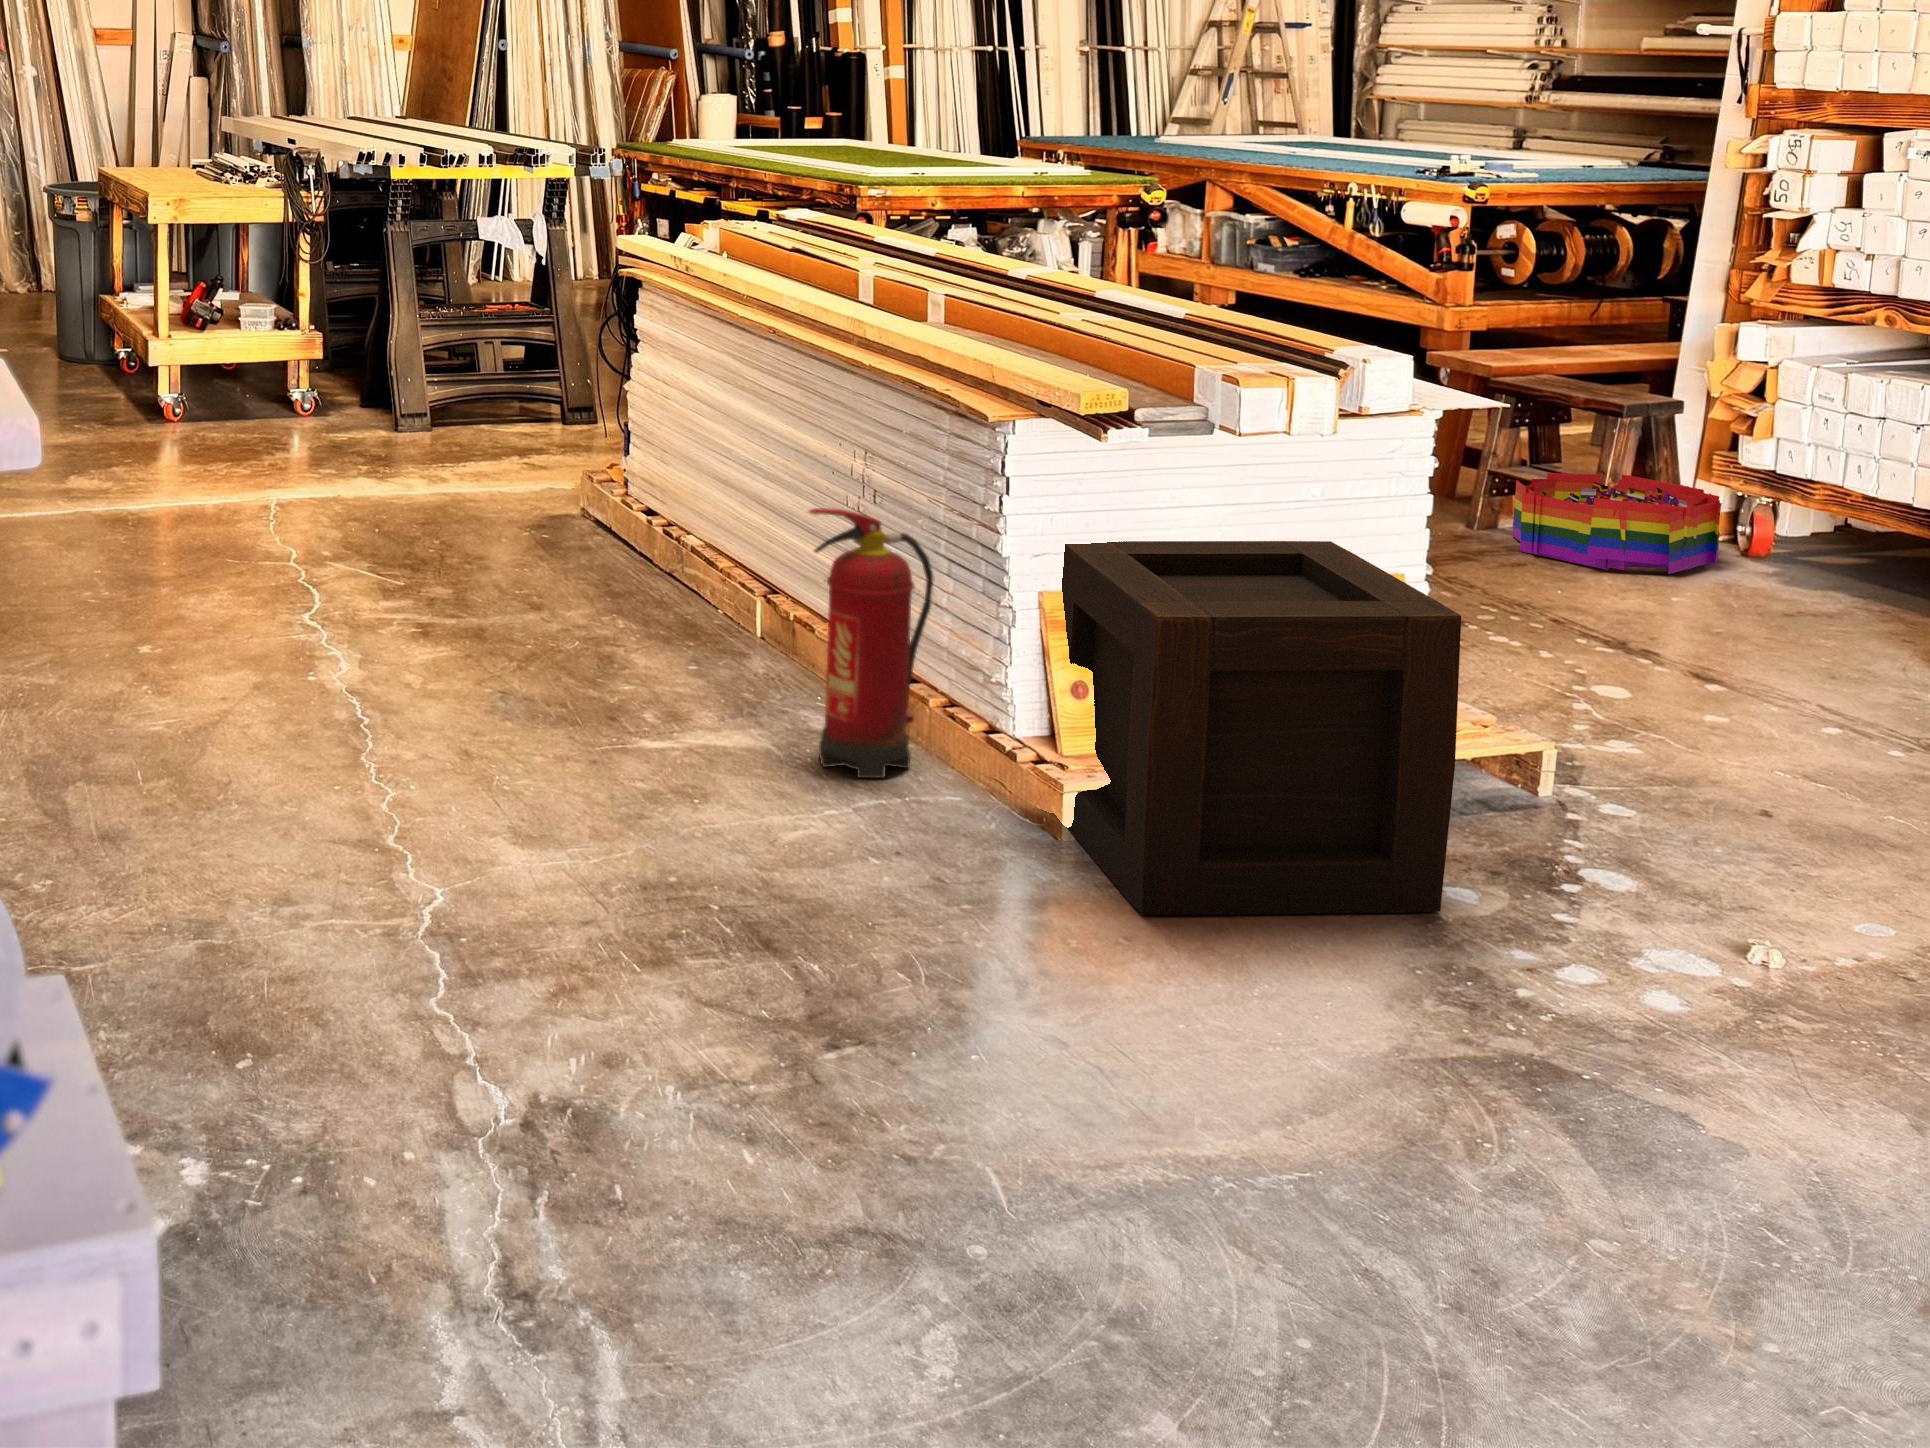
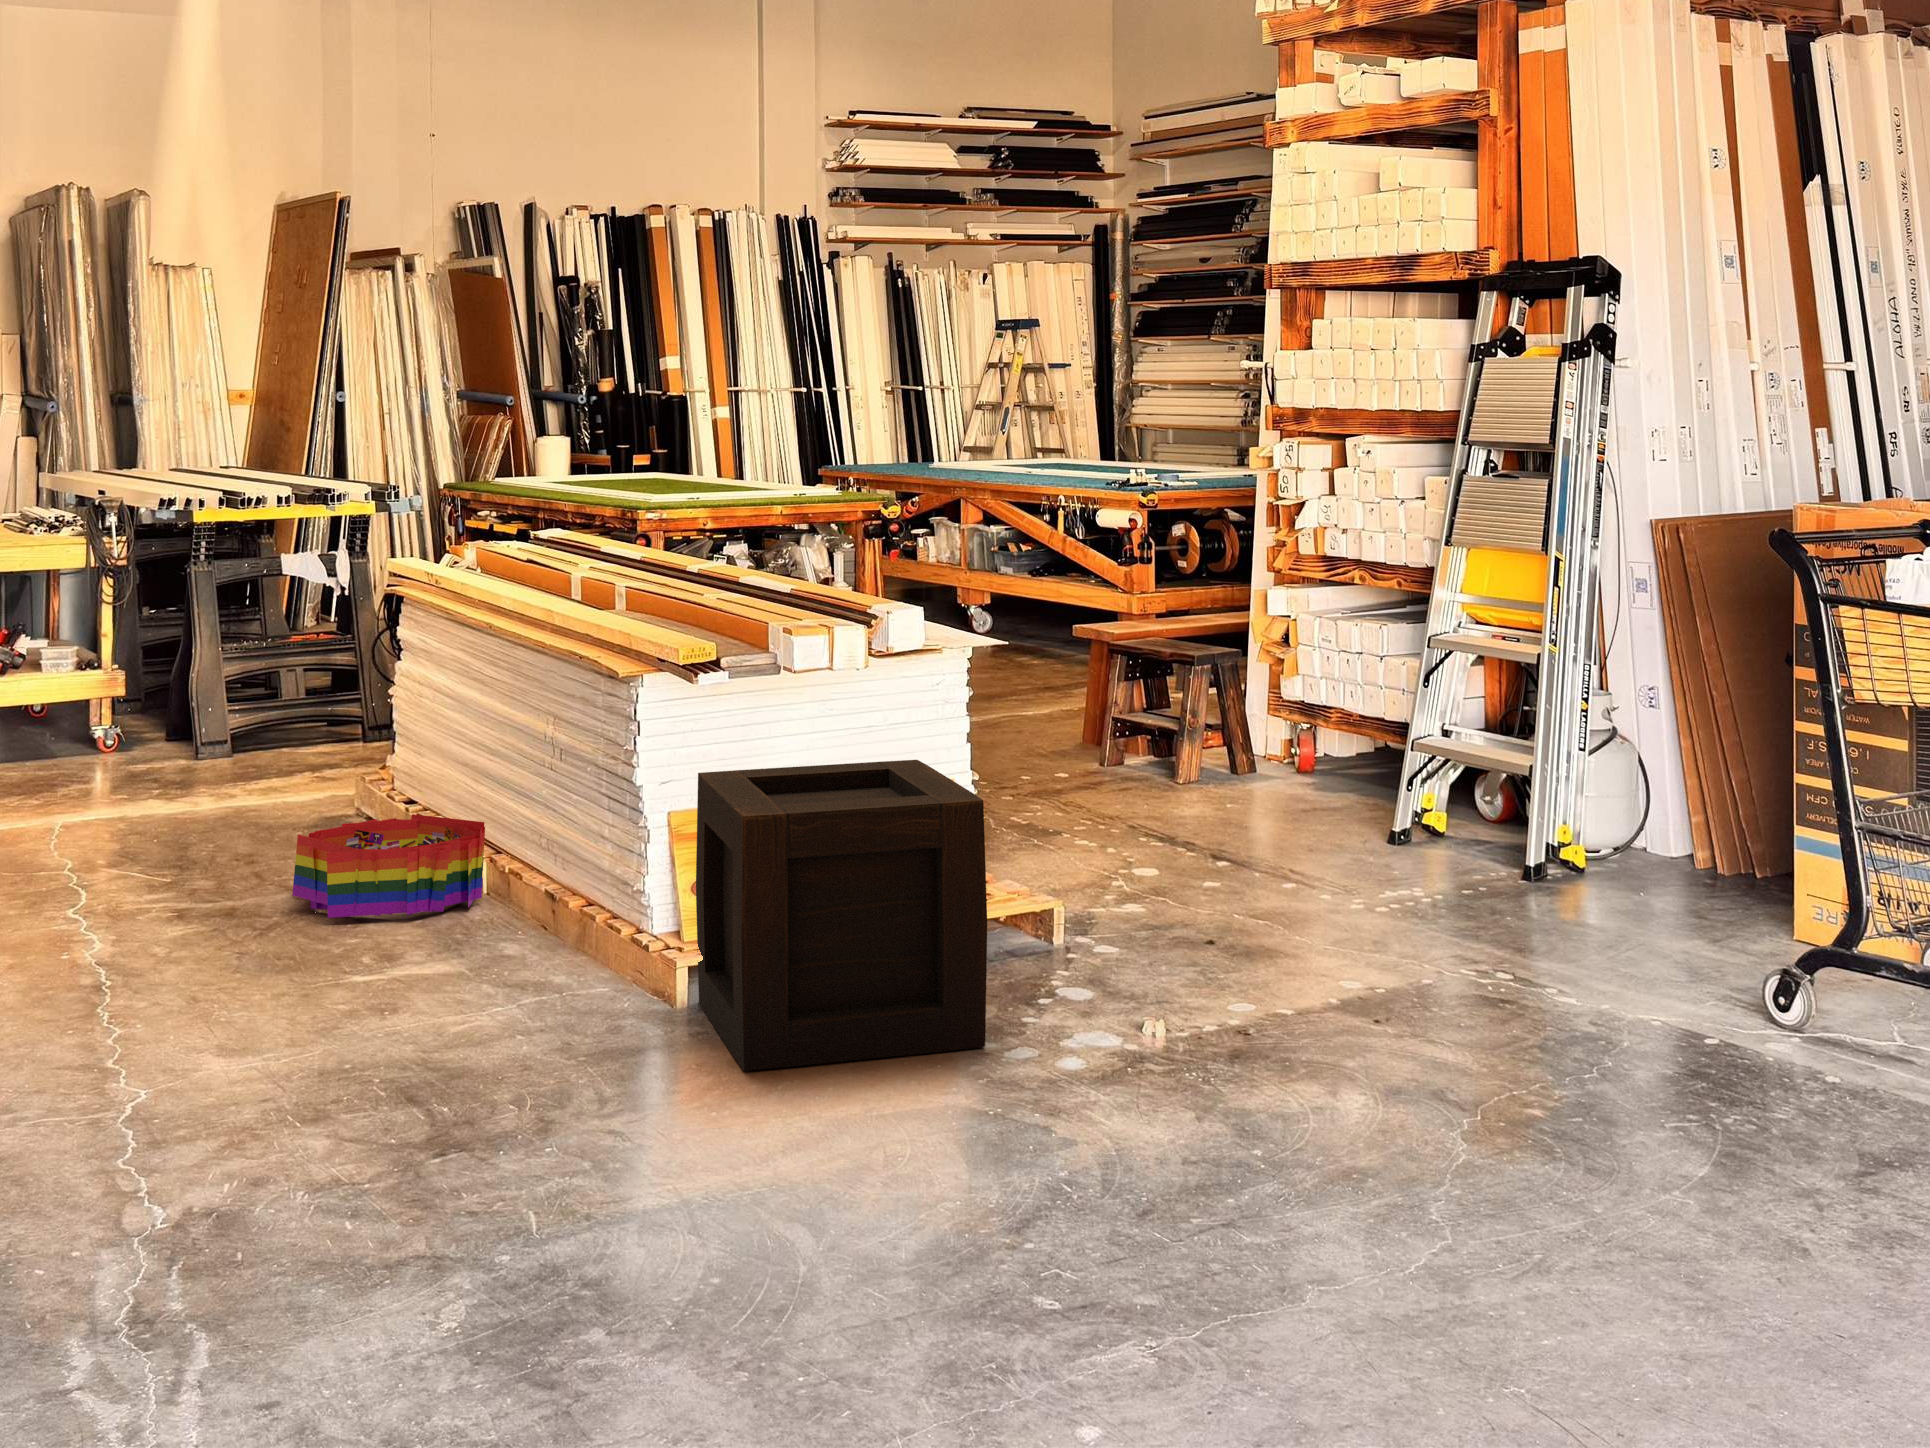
storage bin: present [1512,473,1722,574] -> present [292,814,485,918]
fire extinguisher: present [809,508,933,778] -> none [491,761,608,996]

